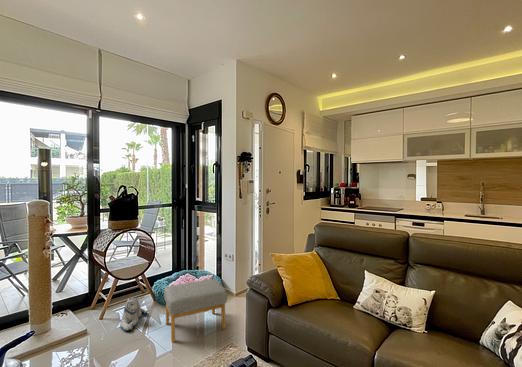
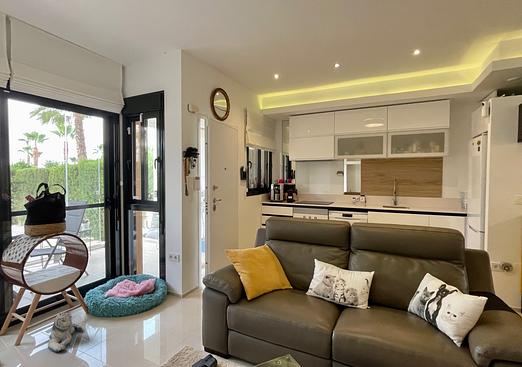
footstool: present [164,279,227,342] -> none [105,282,178,356]

